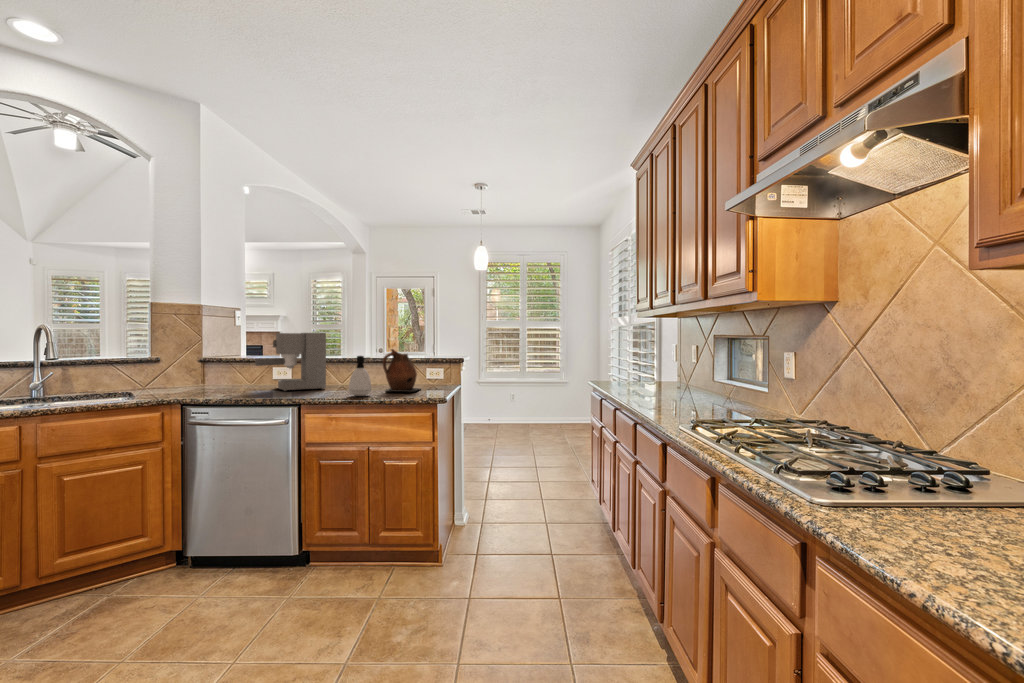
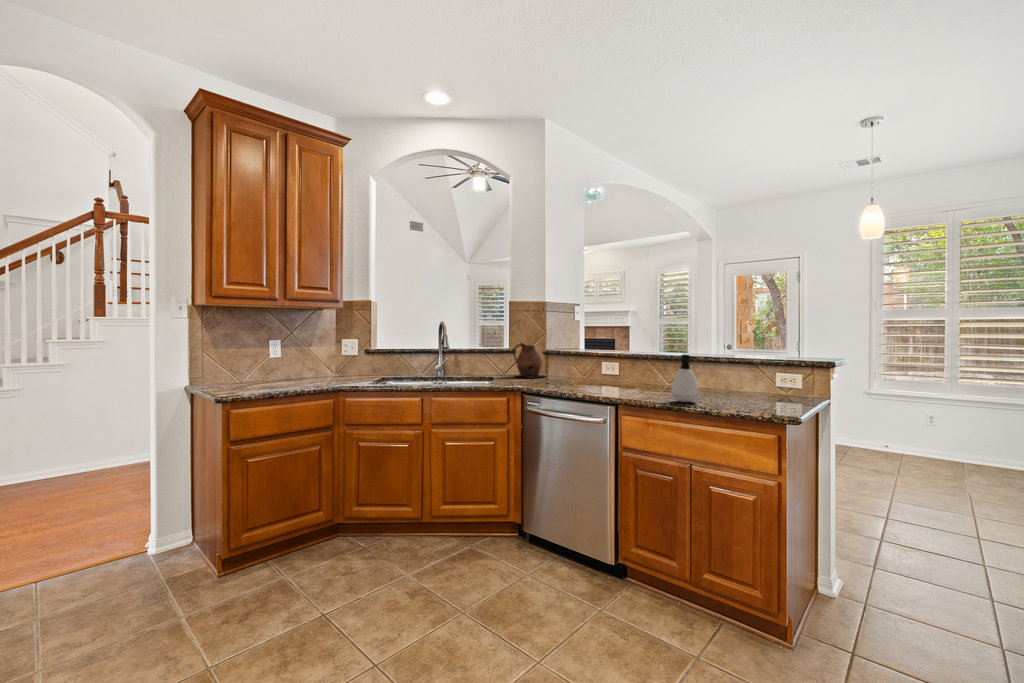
coffee maker: present [255,333,326,391] -> none [584,327,653,389]
ceramic pitcher: present [383,349,420,392] -> present [513,341,545,378]

